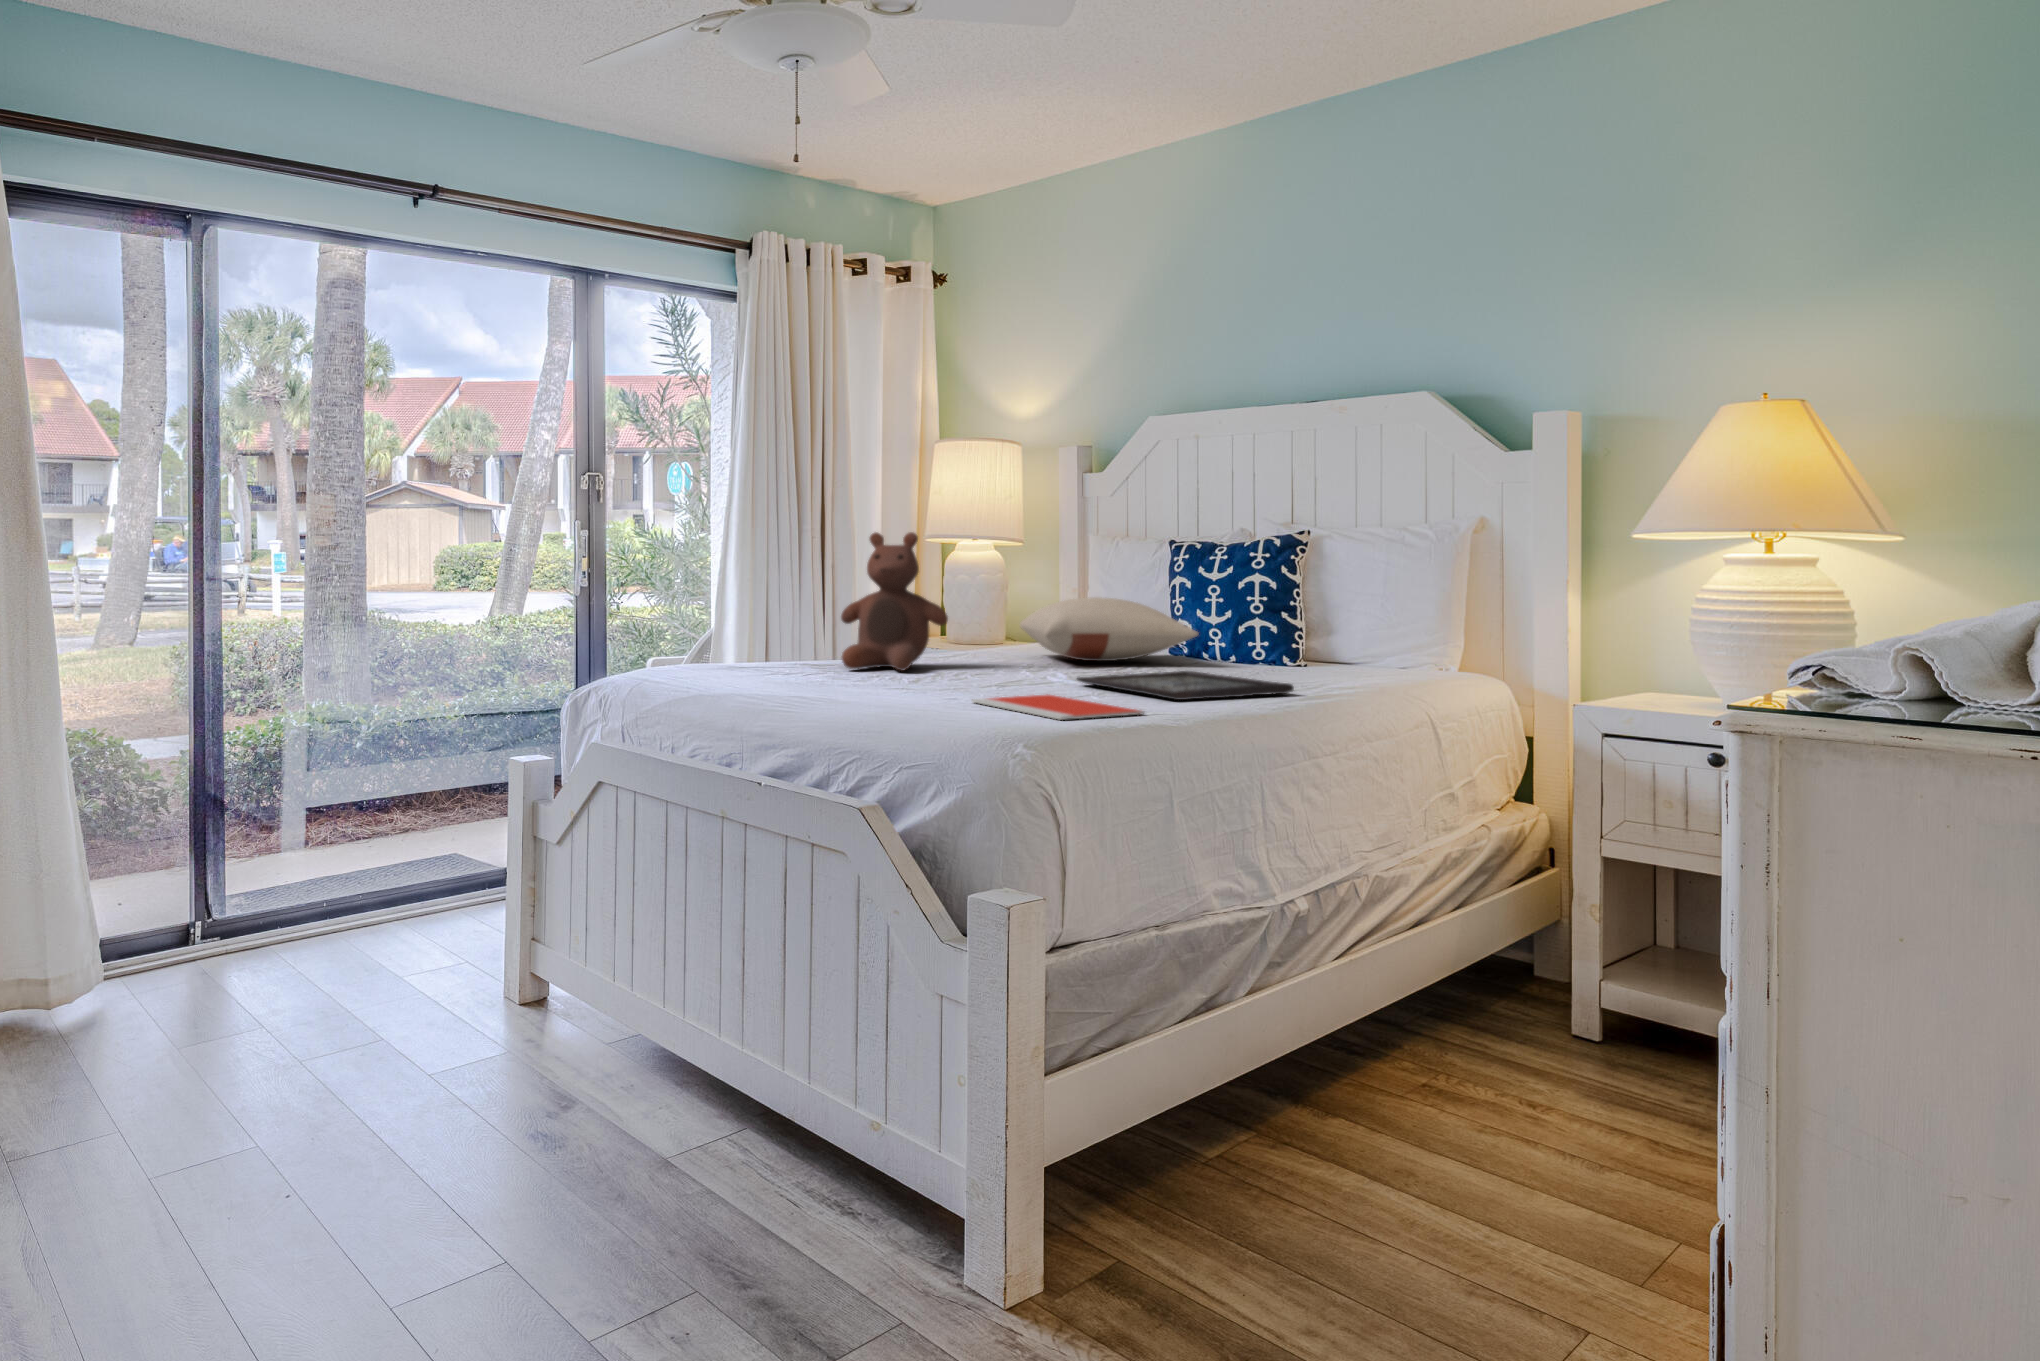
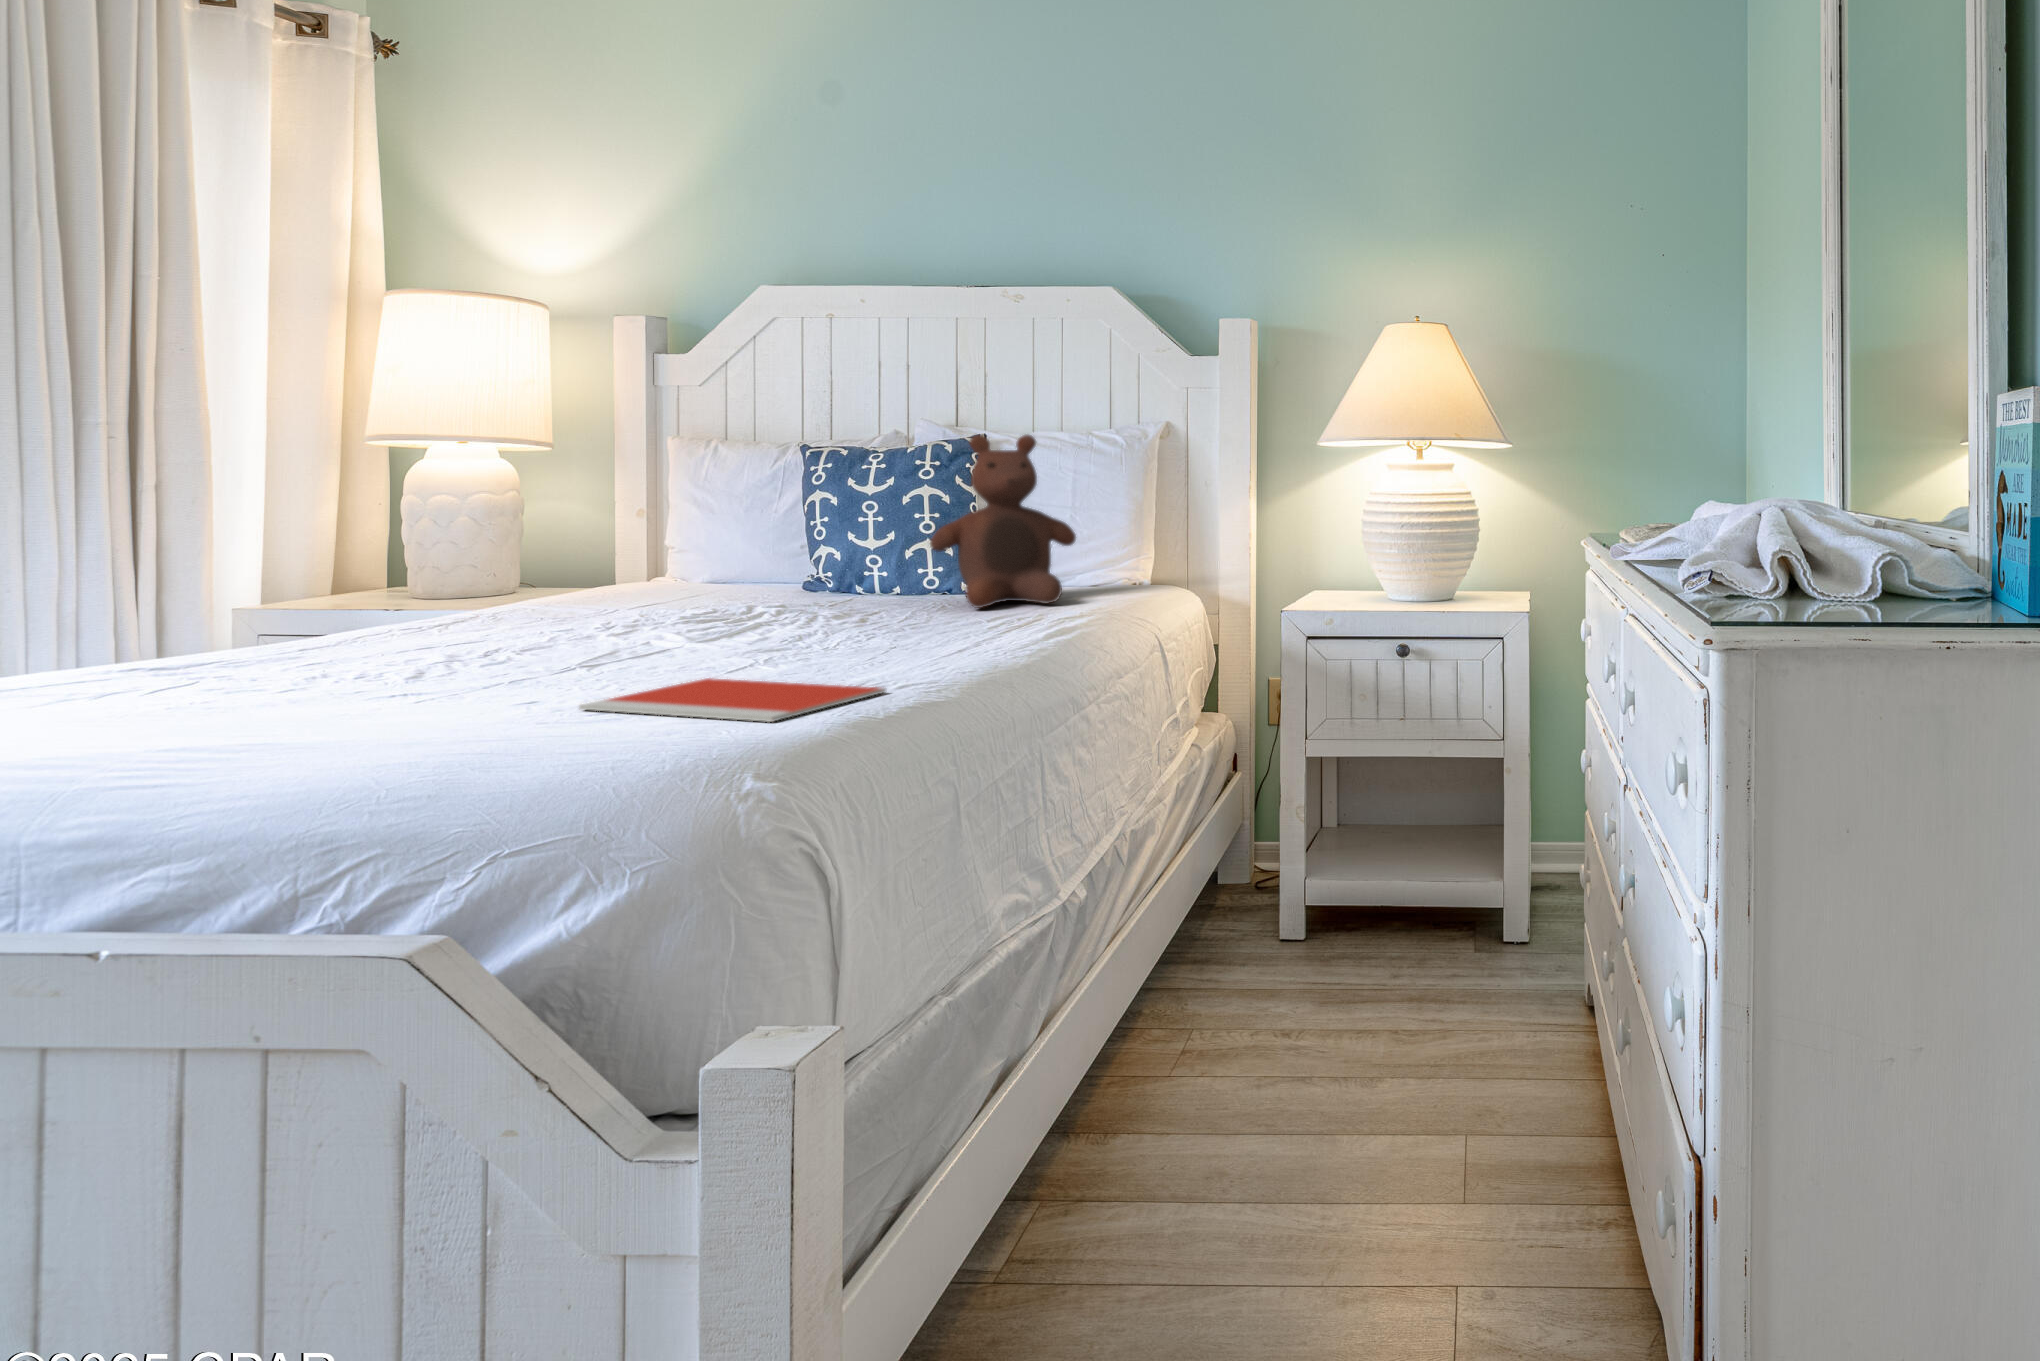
stuffed bear: present [841,532,948,671] -> present [930,435,1076,608]
pillow: present [1020,597,1198,661] -> none [578,524,868,612]
tray: present [1077,671,1294,700] -> none [727,616,1035,662]

